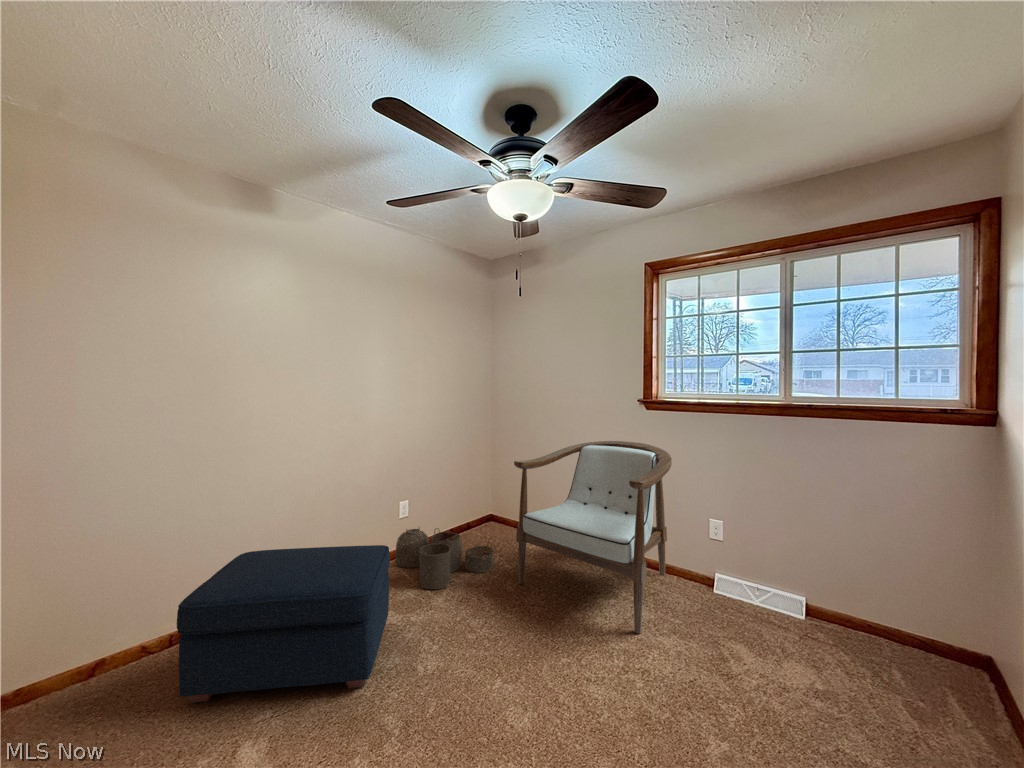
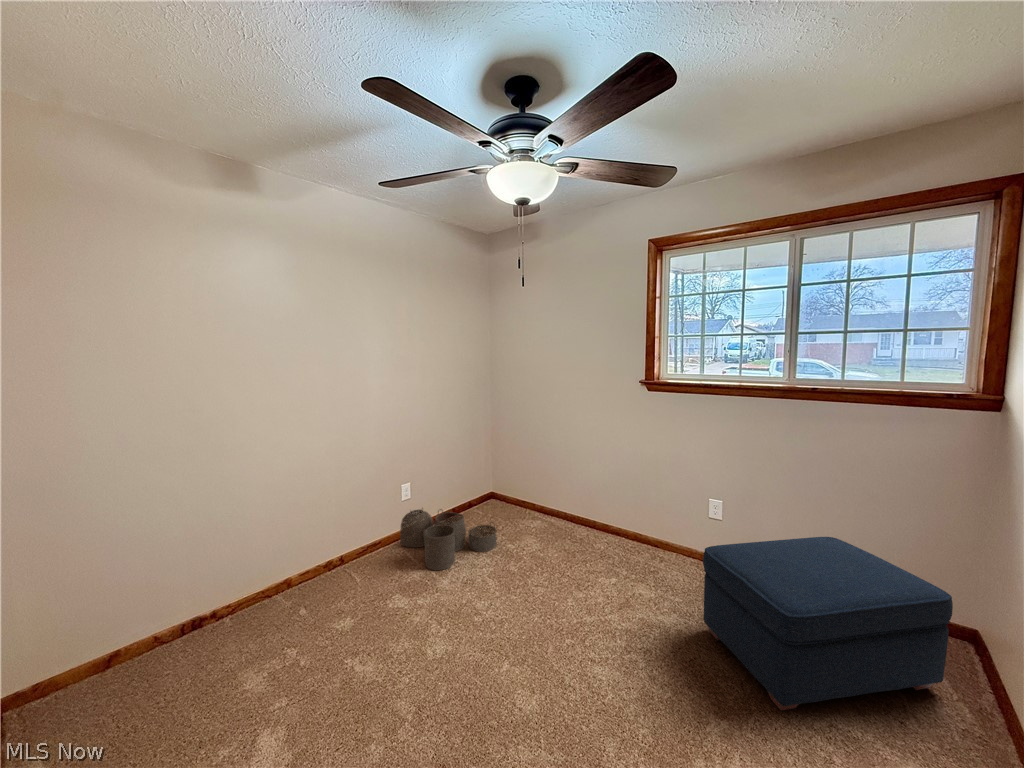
armchair: present [514,441,672,634] -> none [516,421,673,612]
ottoman: present [177,545,390,703] -> present [703,537,953,710]

